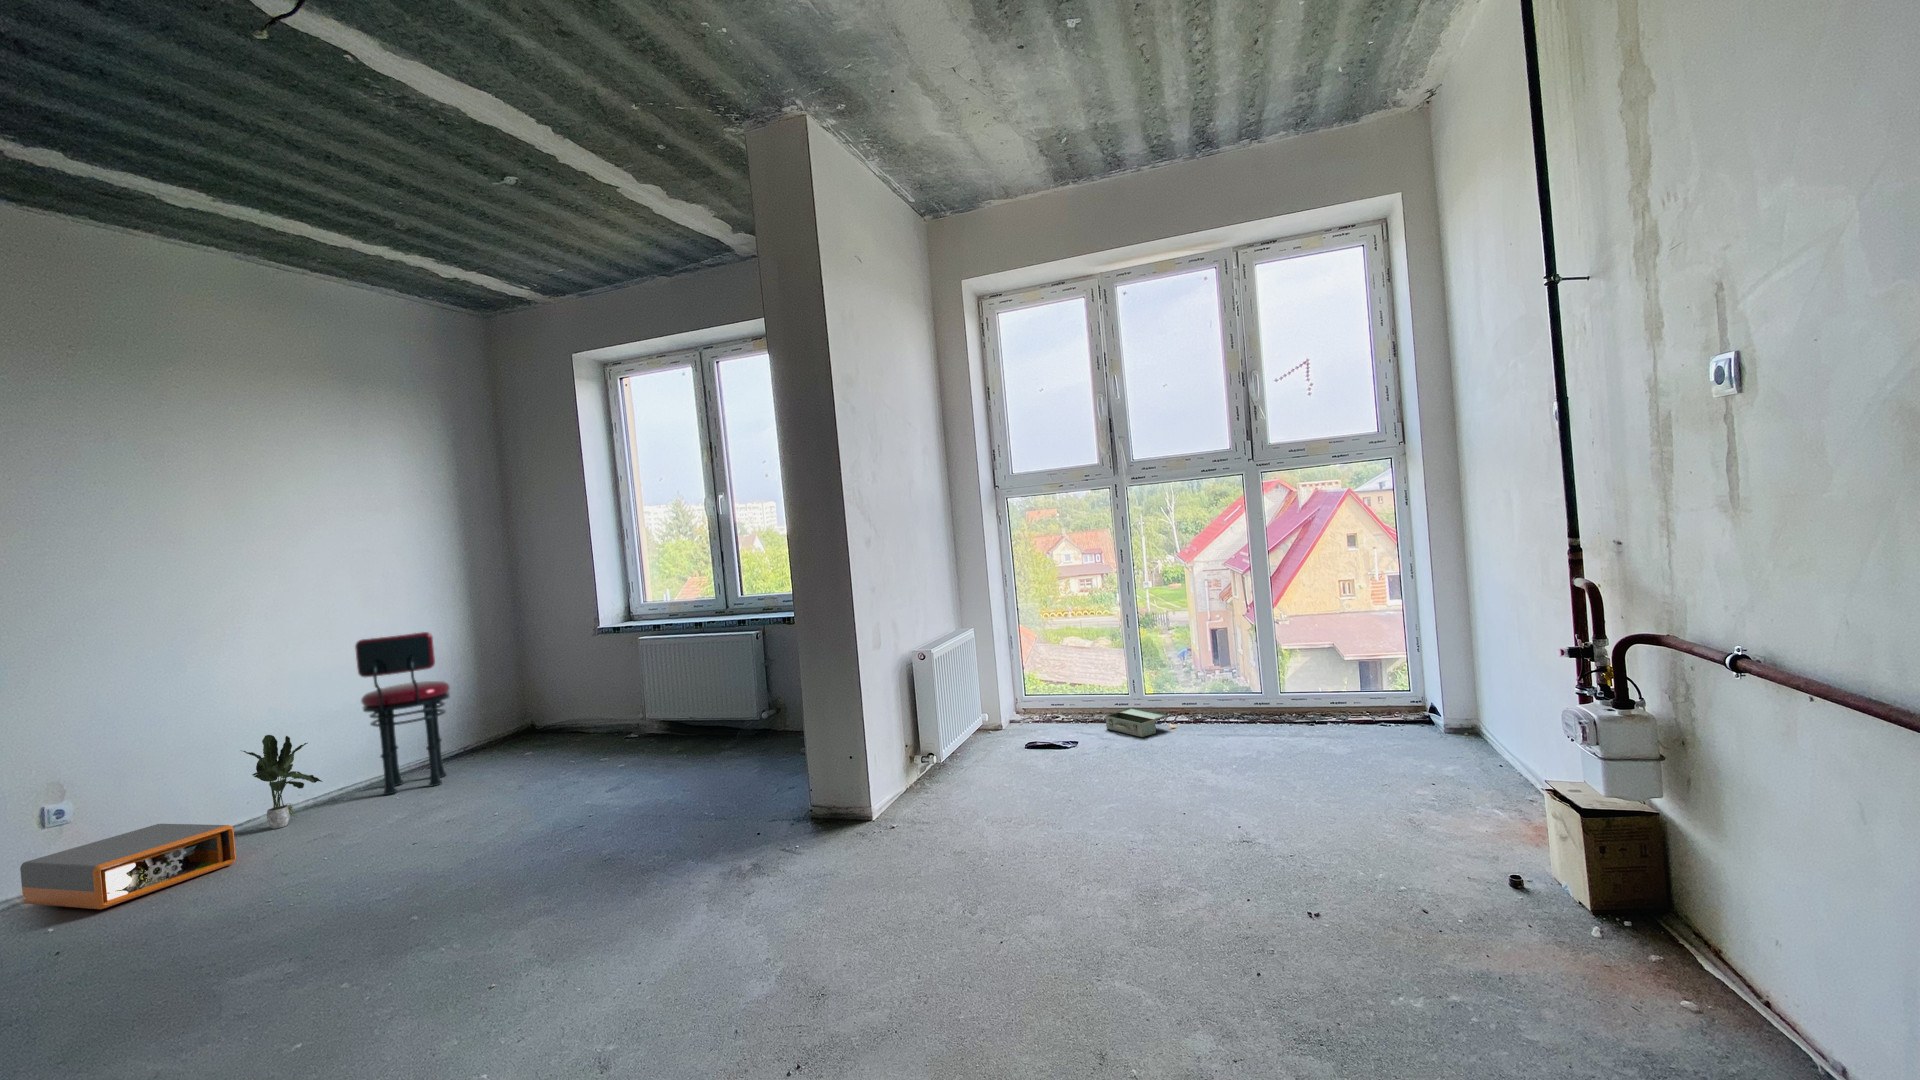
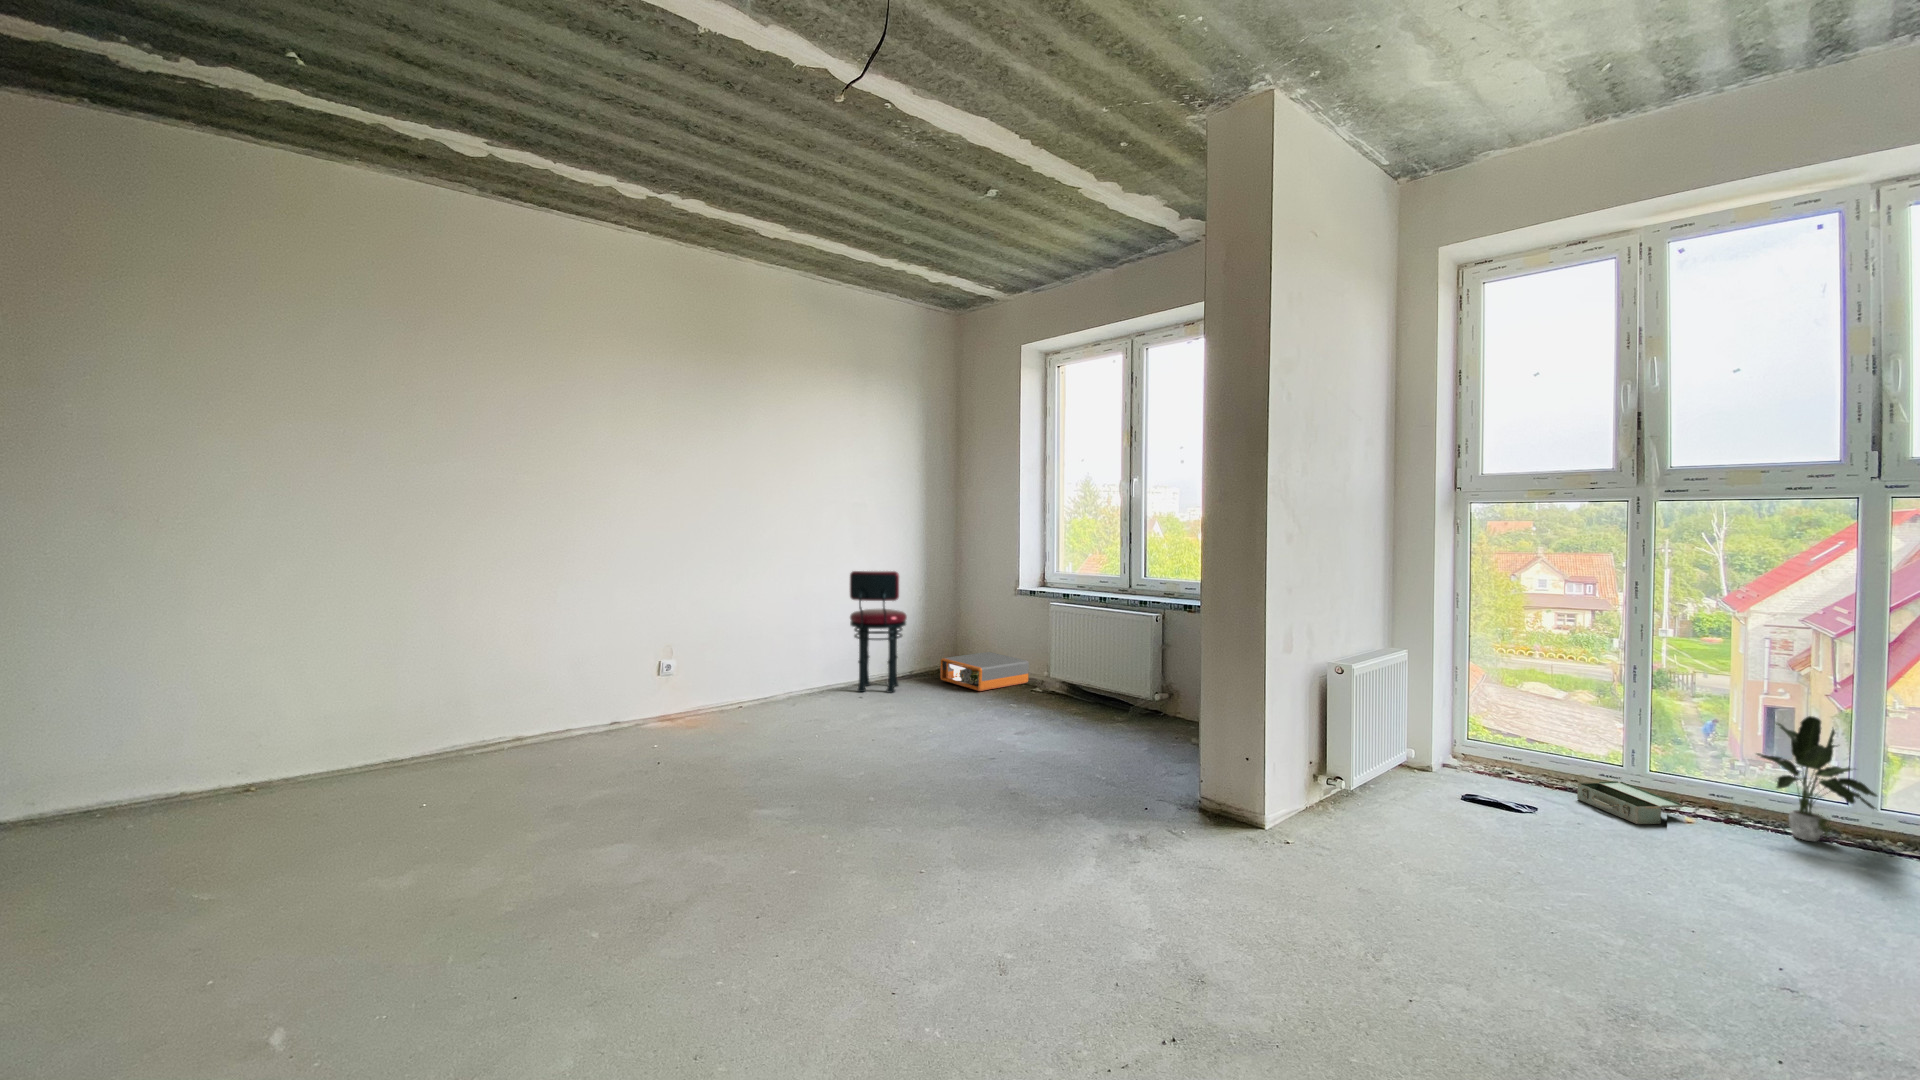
potted plant: present [243,735,322,829] -> present [1757,716,1877,841]
storage box: present [20,824,236,909] -> present [940,652,1029,691]

